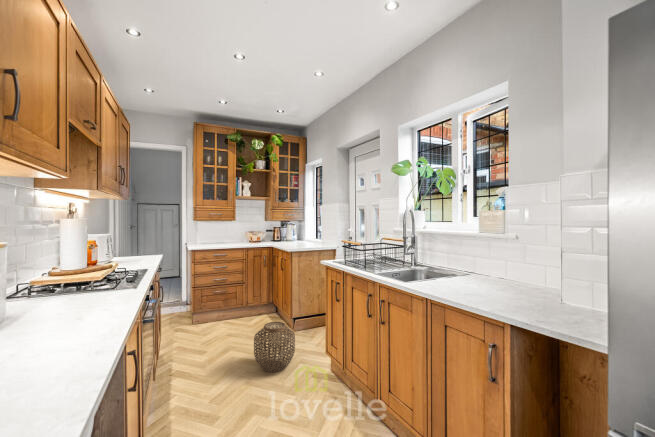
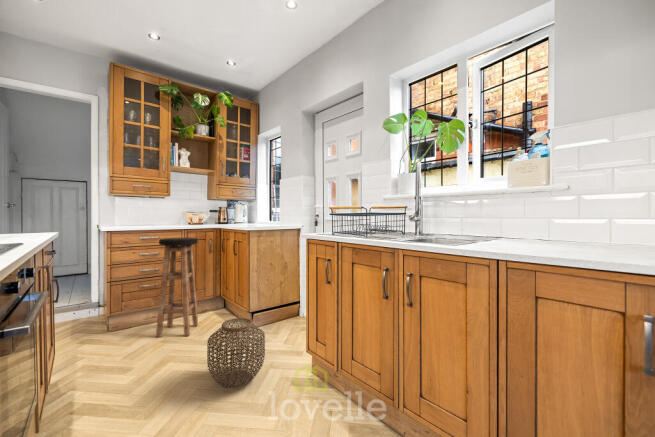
bar stool: none [224,256,254,333] -> present [156,238,198,337]

